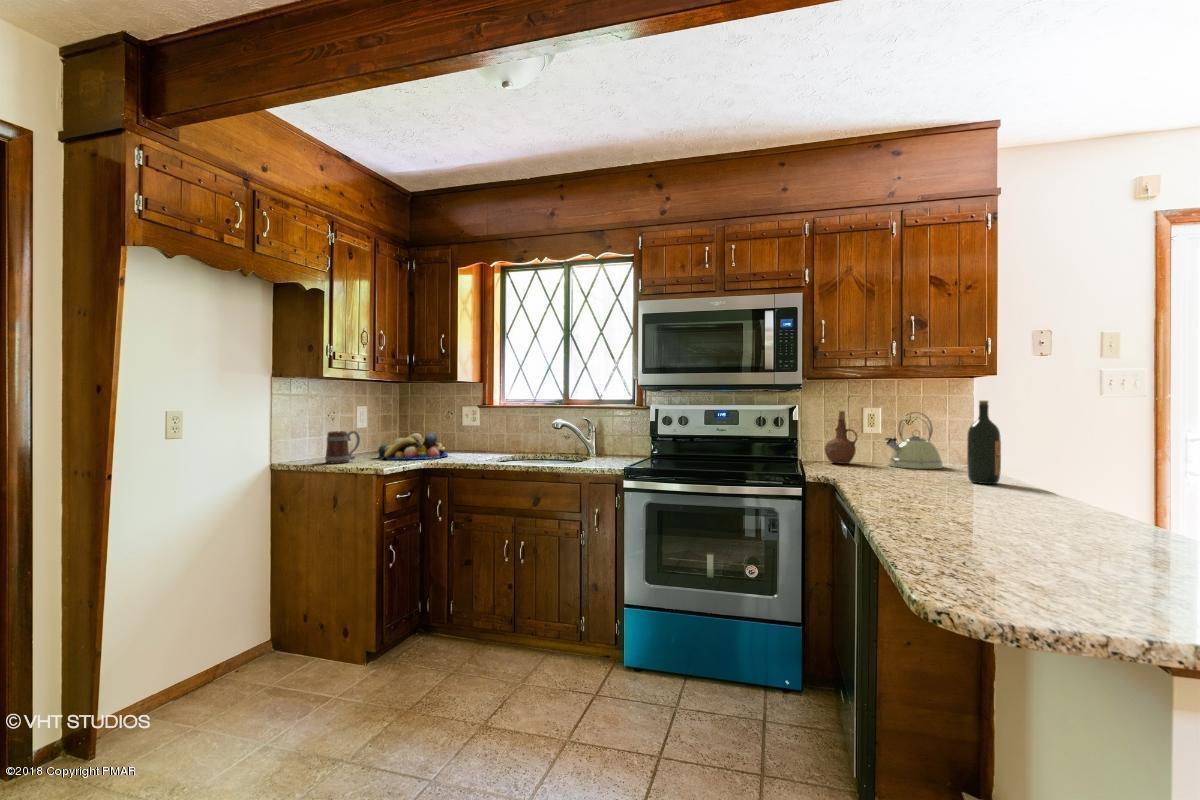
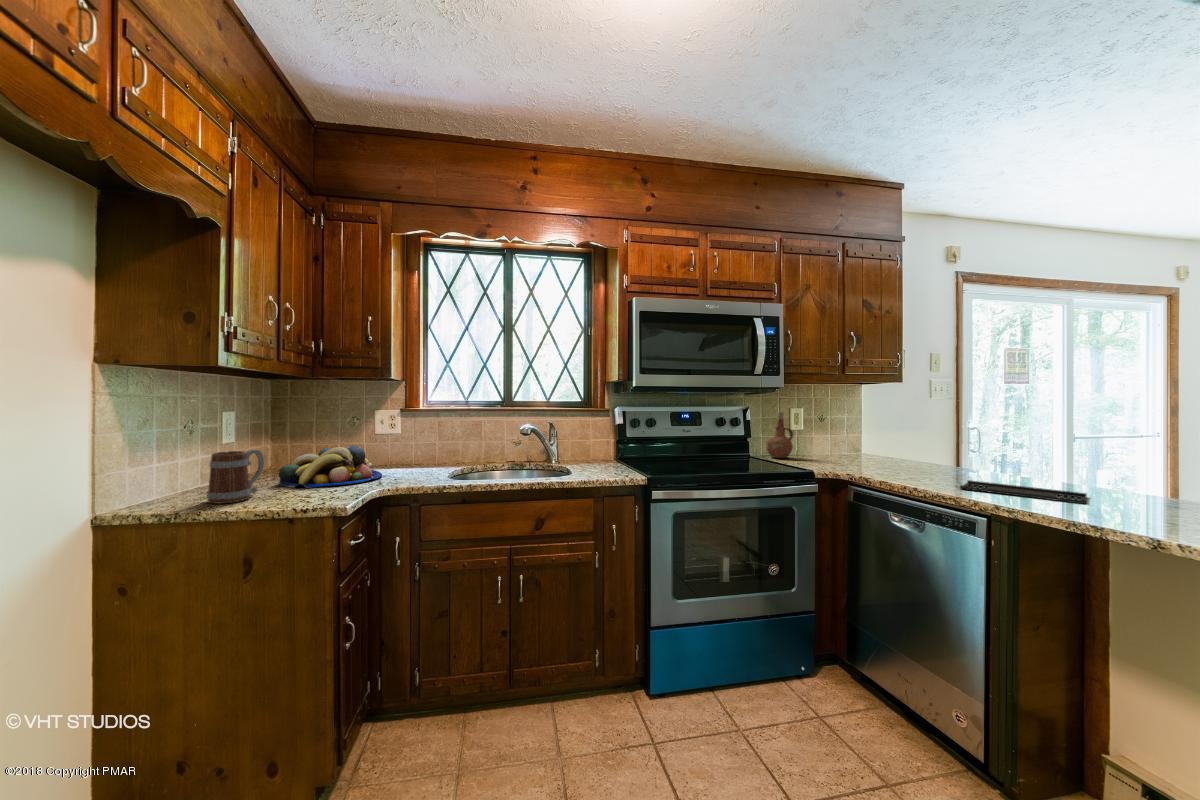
wine bottle: present [967,401,1001,484] -> none [924,406,952,473]
kettle: present [885,412,943,469] -> none [813,413,857,460]
tray: none [924,488,1067,513] -> present [960,480,1087,504]

